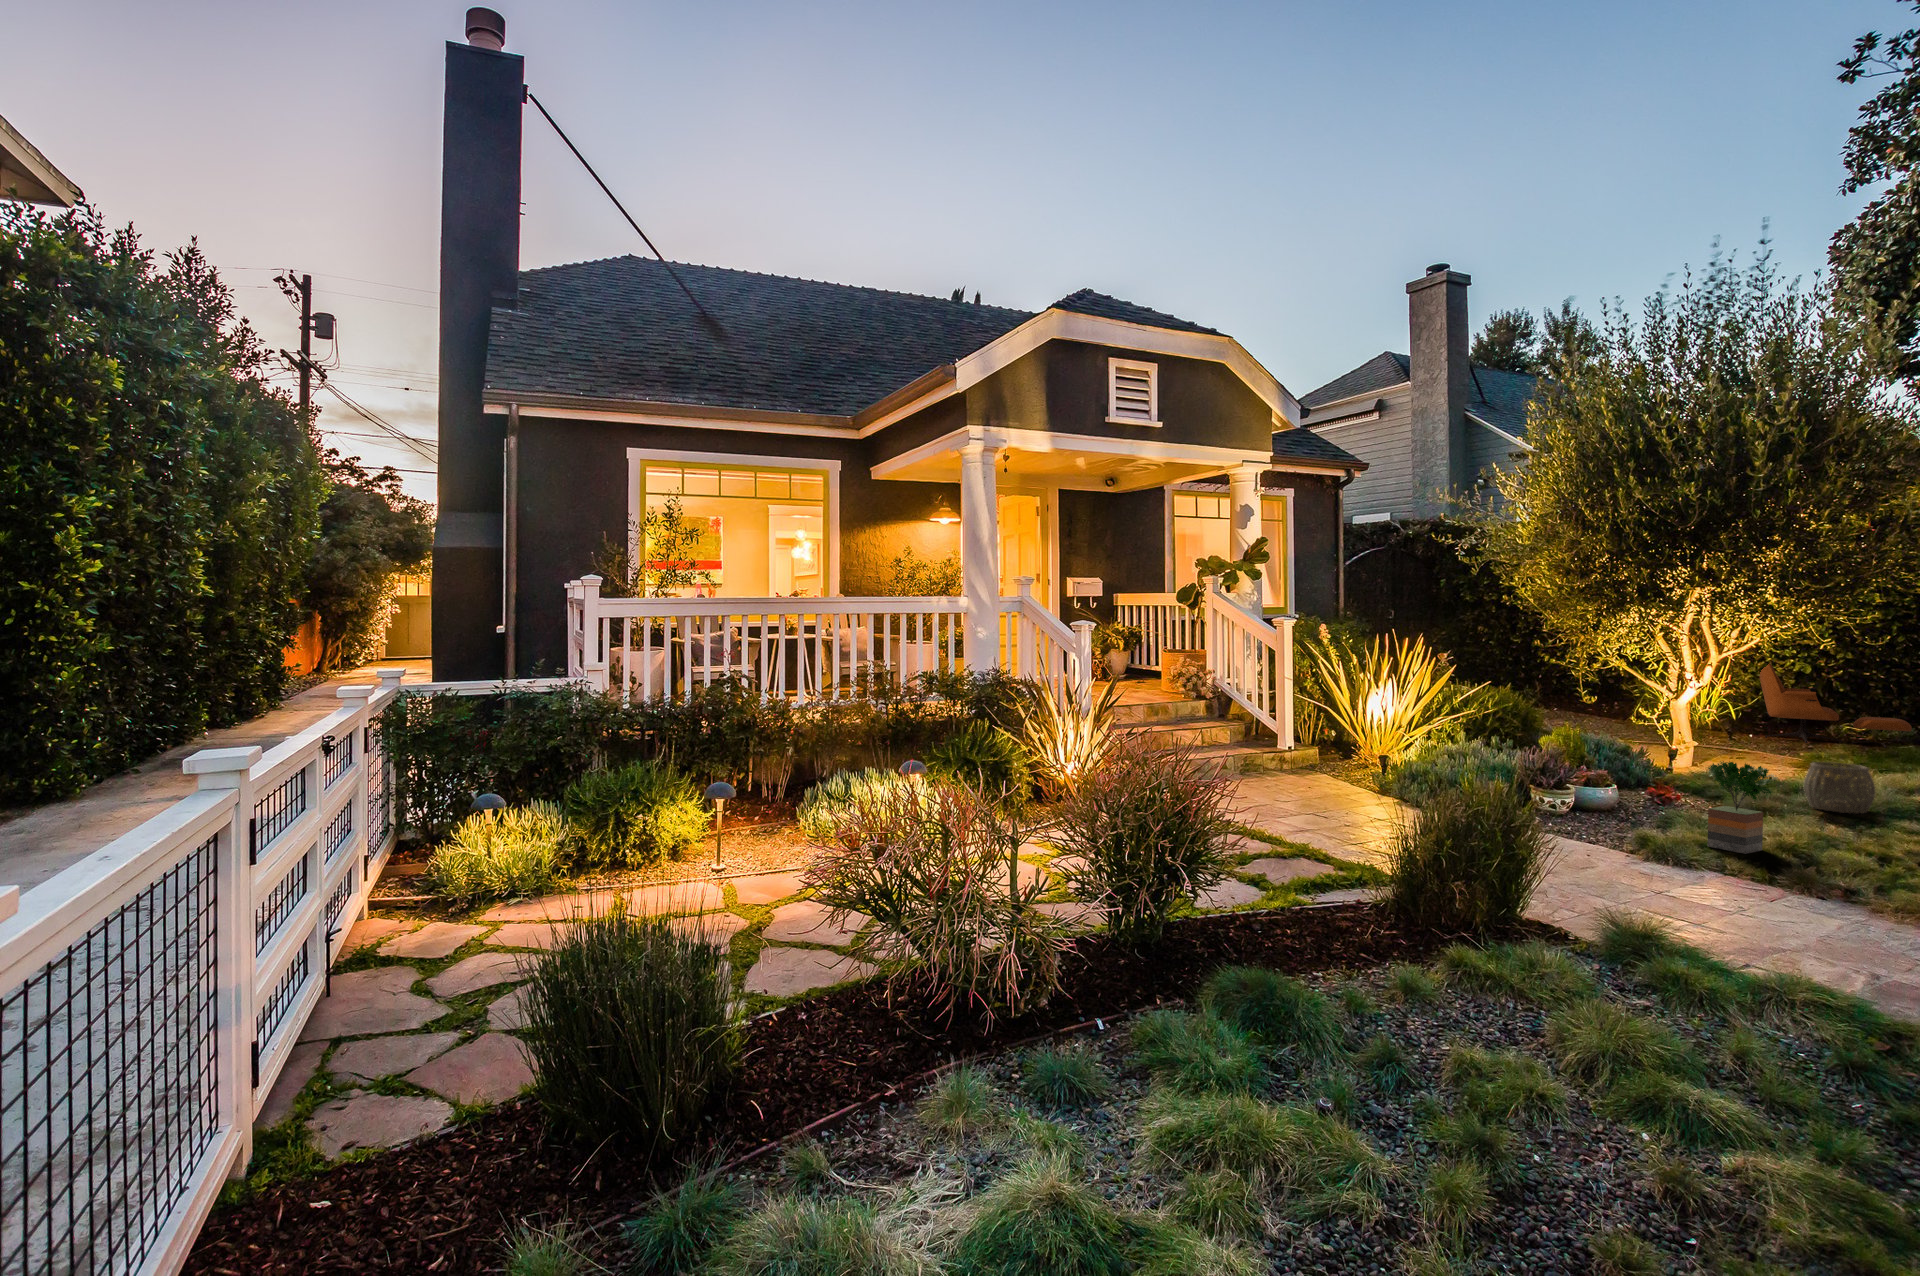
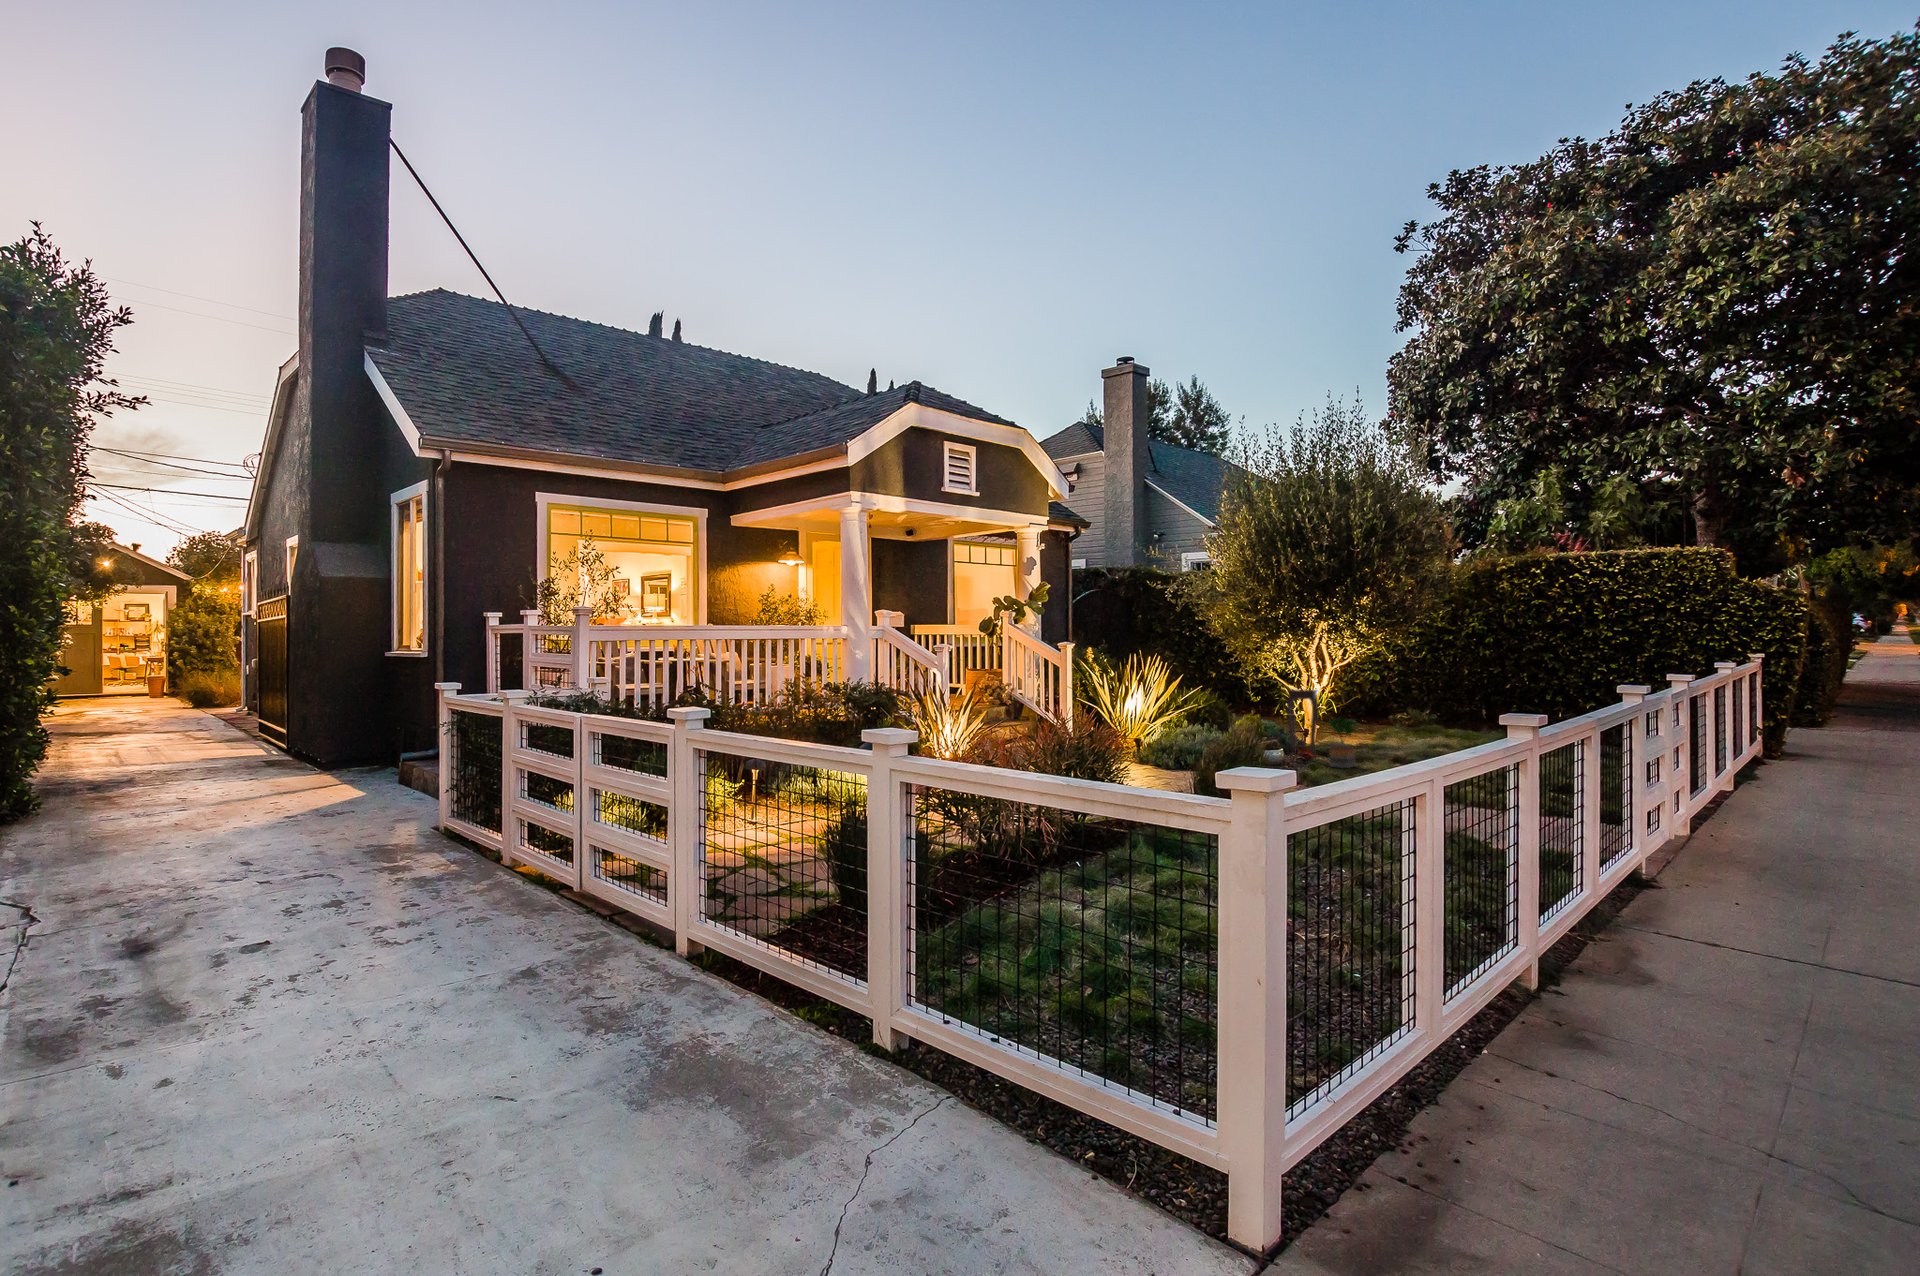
lounge chair: present [1760,663,1912,748] -> none [1345,664,1429,727]
side table: none [1627,702,1692,825] -> present [1287,690,1318,760]
woven basket: present [1804,762,1875,814] -> none [1373,724,1406,752]

